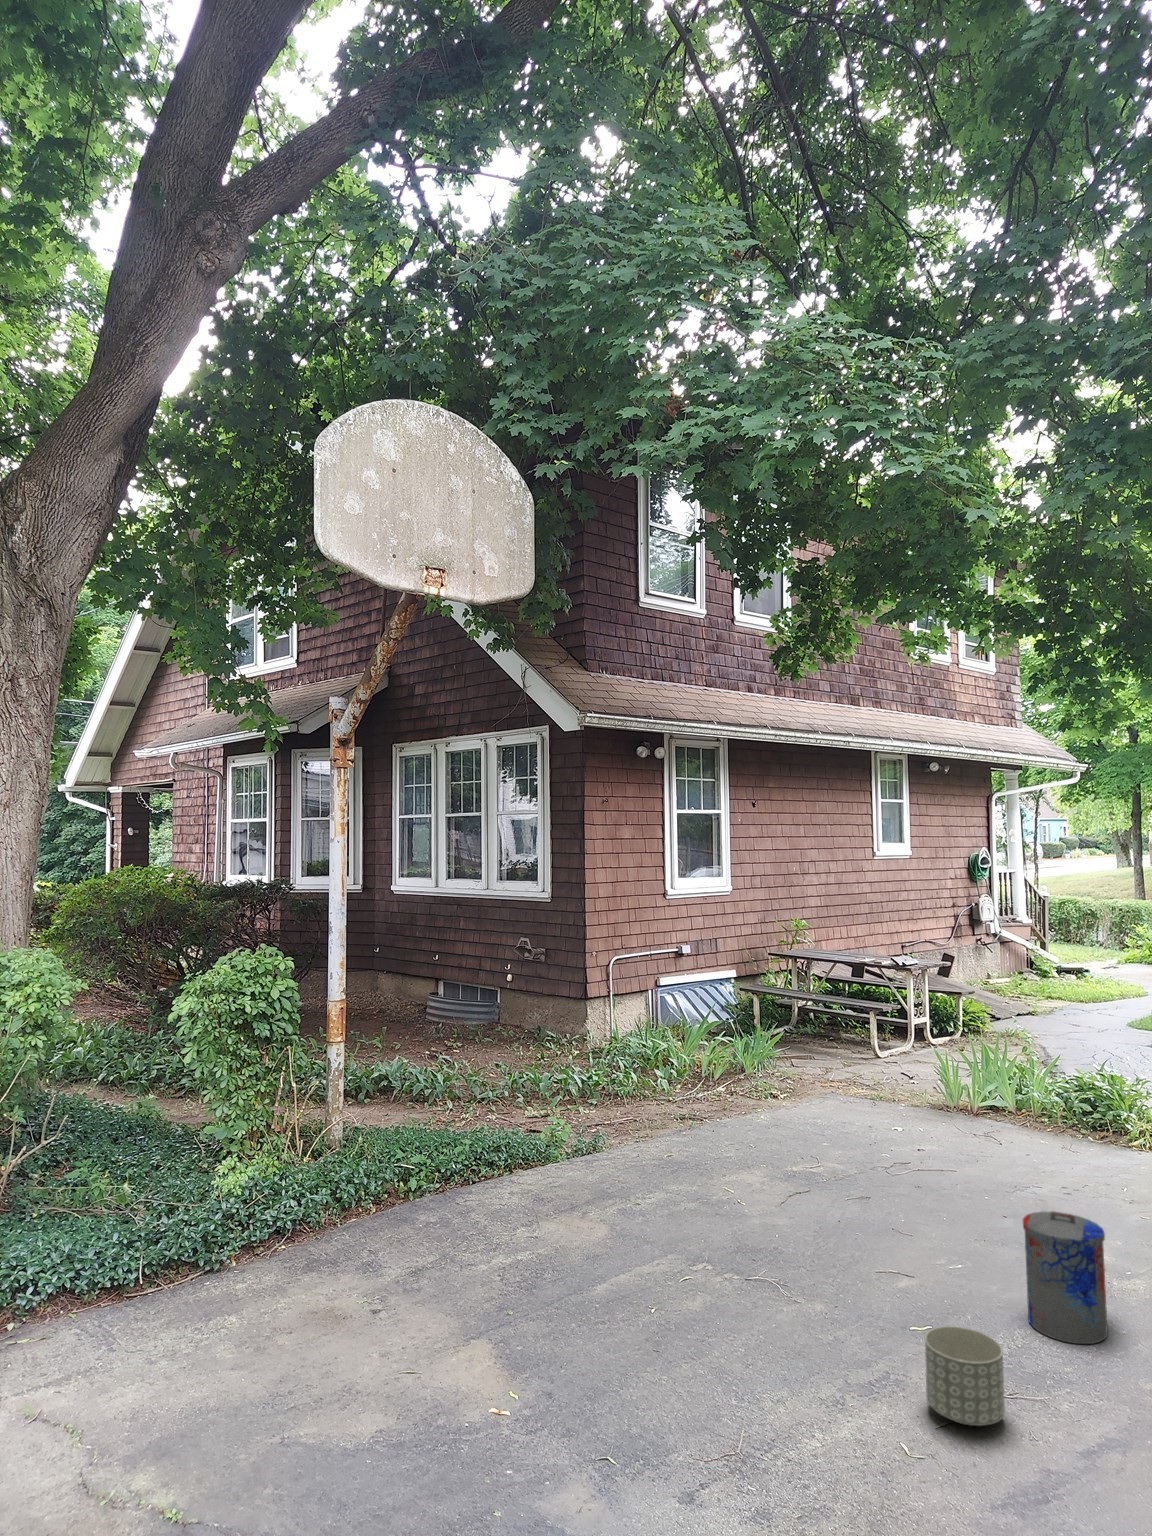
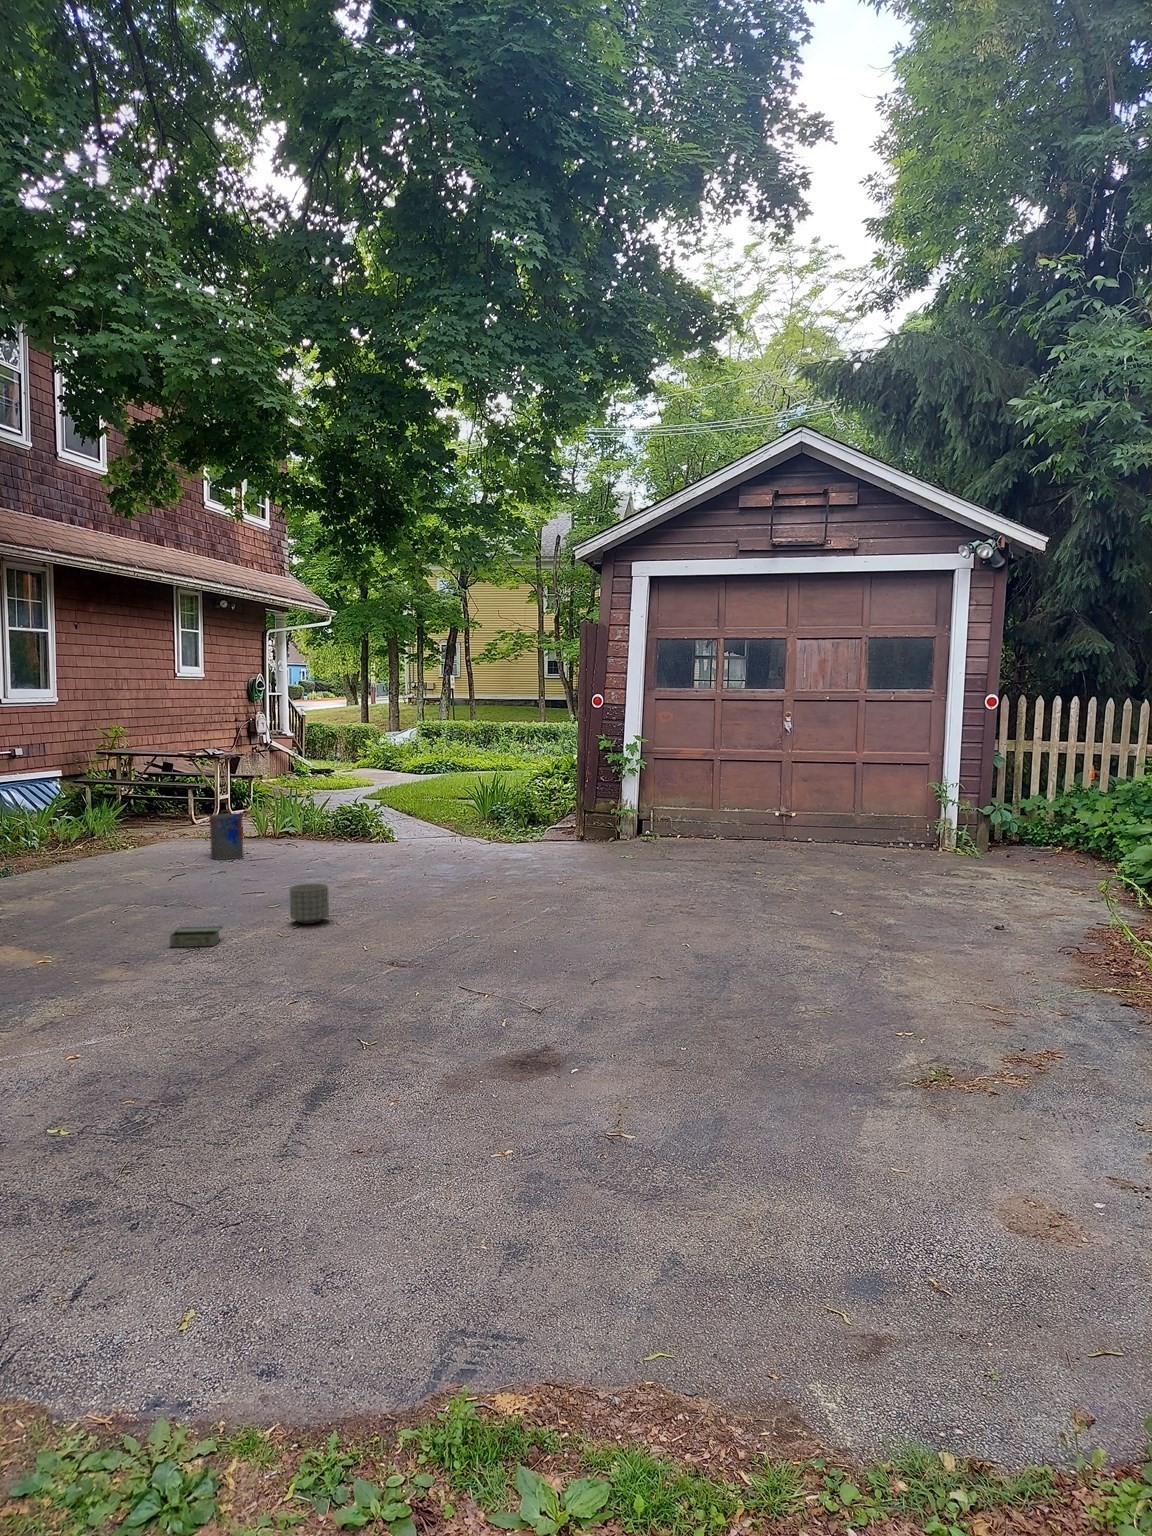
trash can: present [1023,1211,1108,1344] -> present [209,810,243,860]
toolbox: none [698,1371,793,1445] -> present [170,926,222,947]

